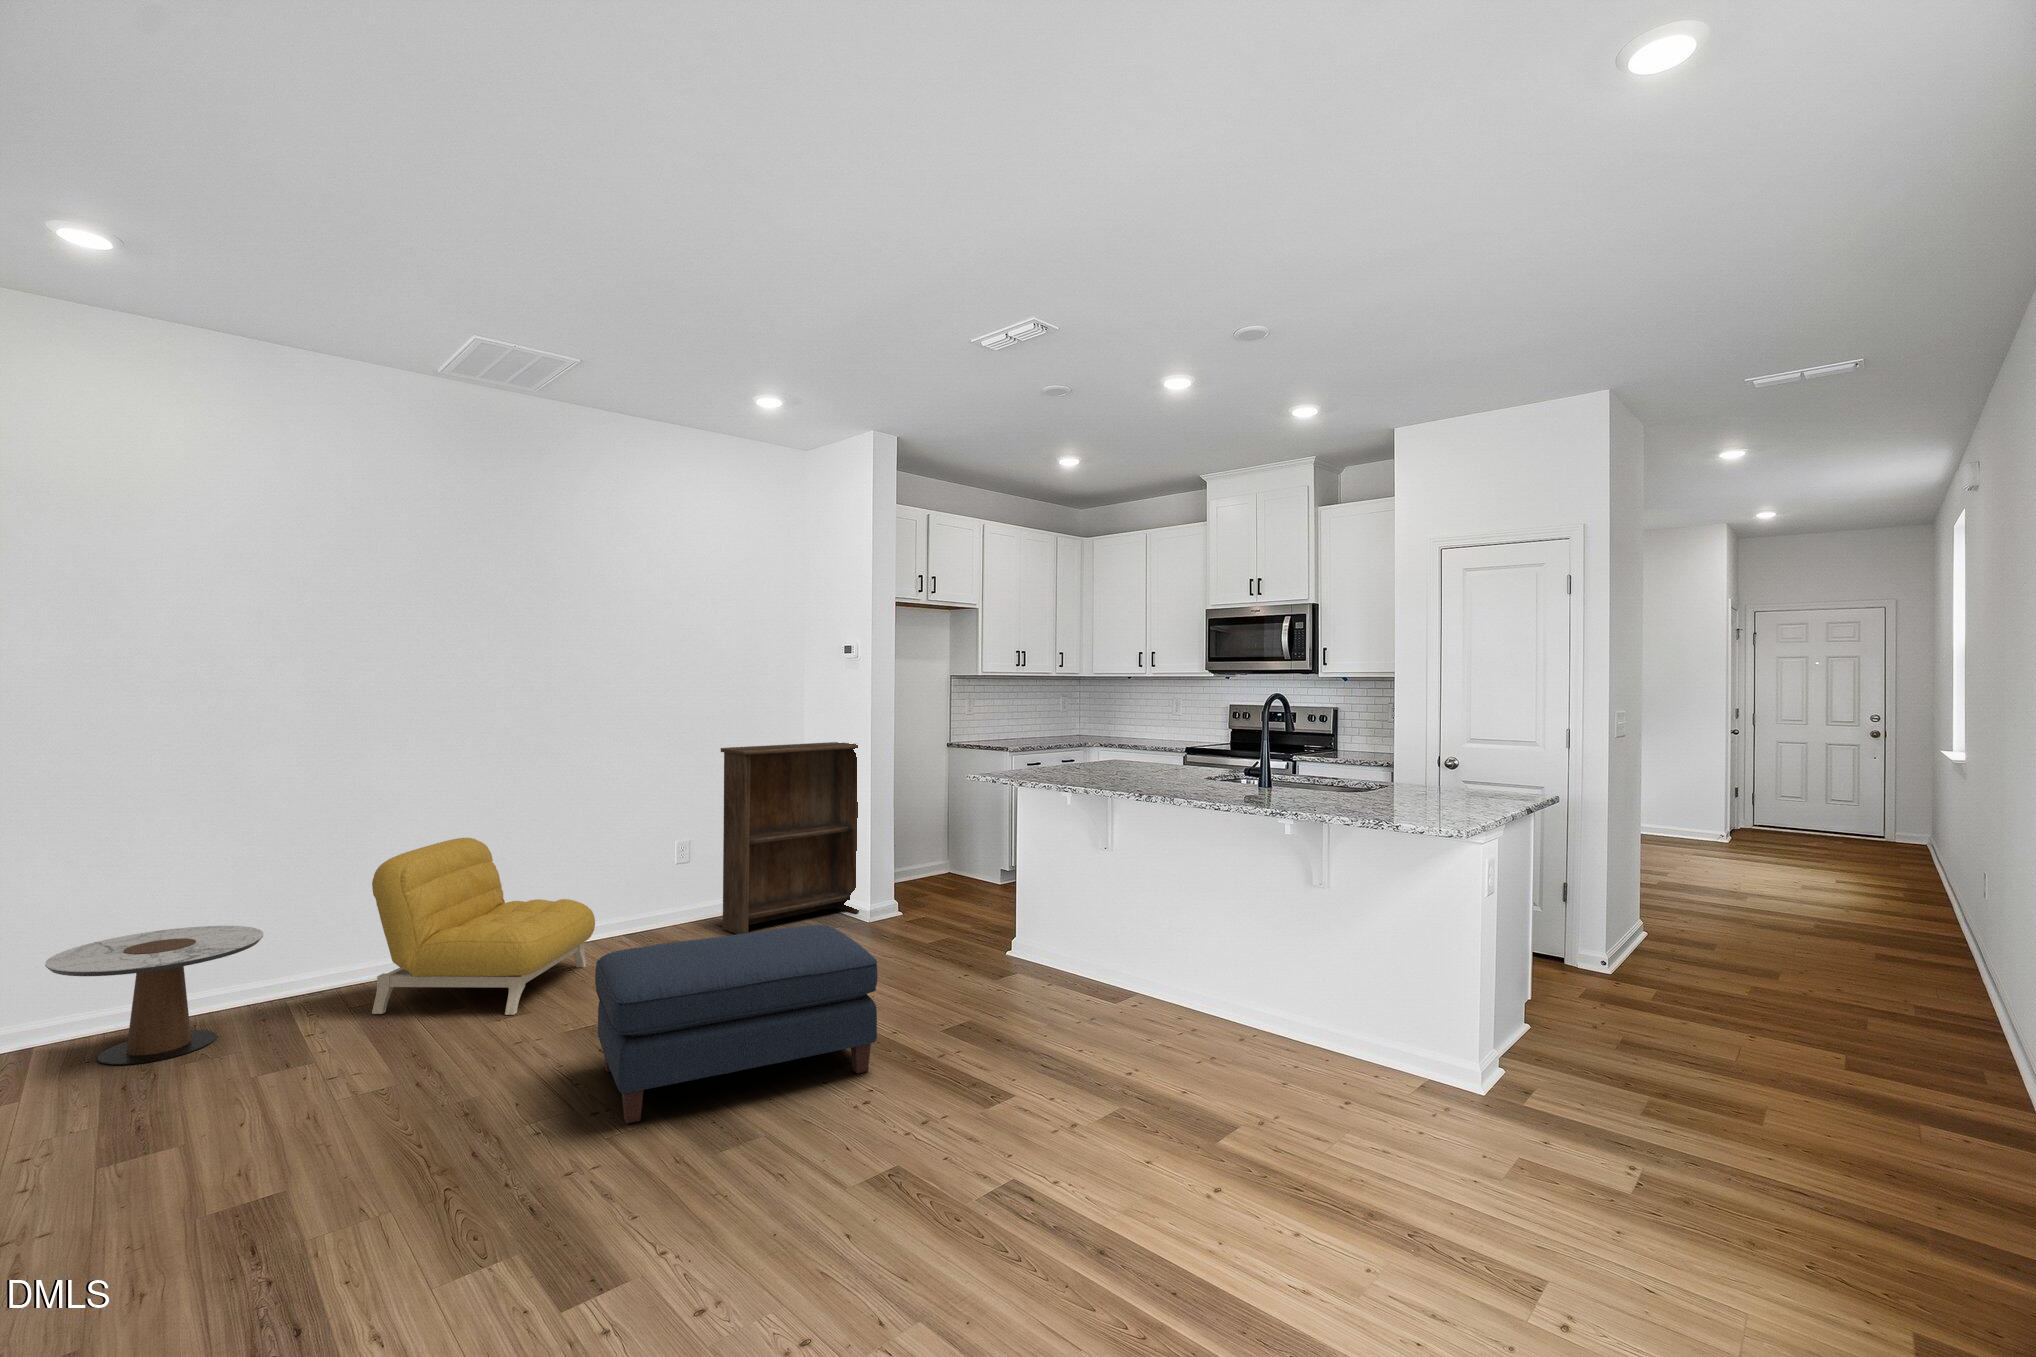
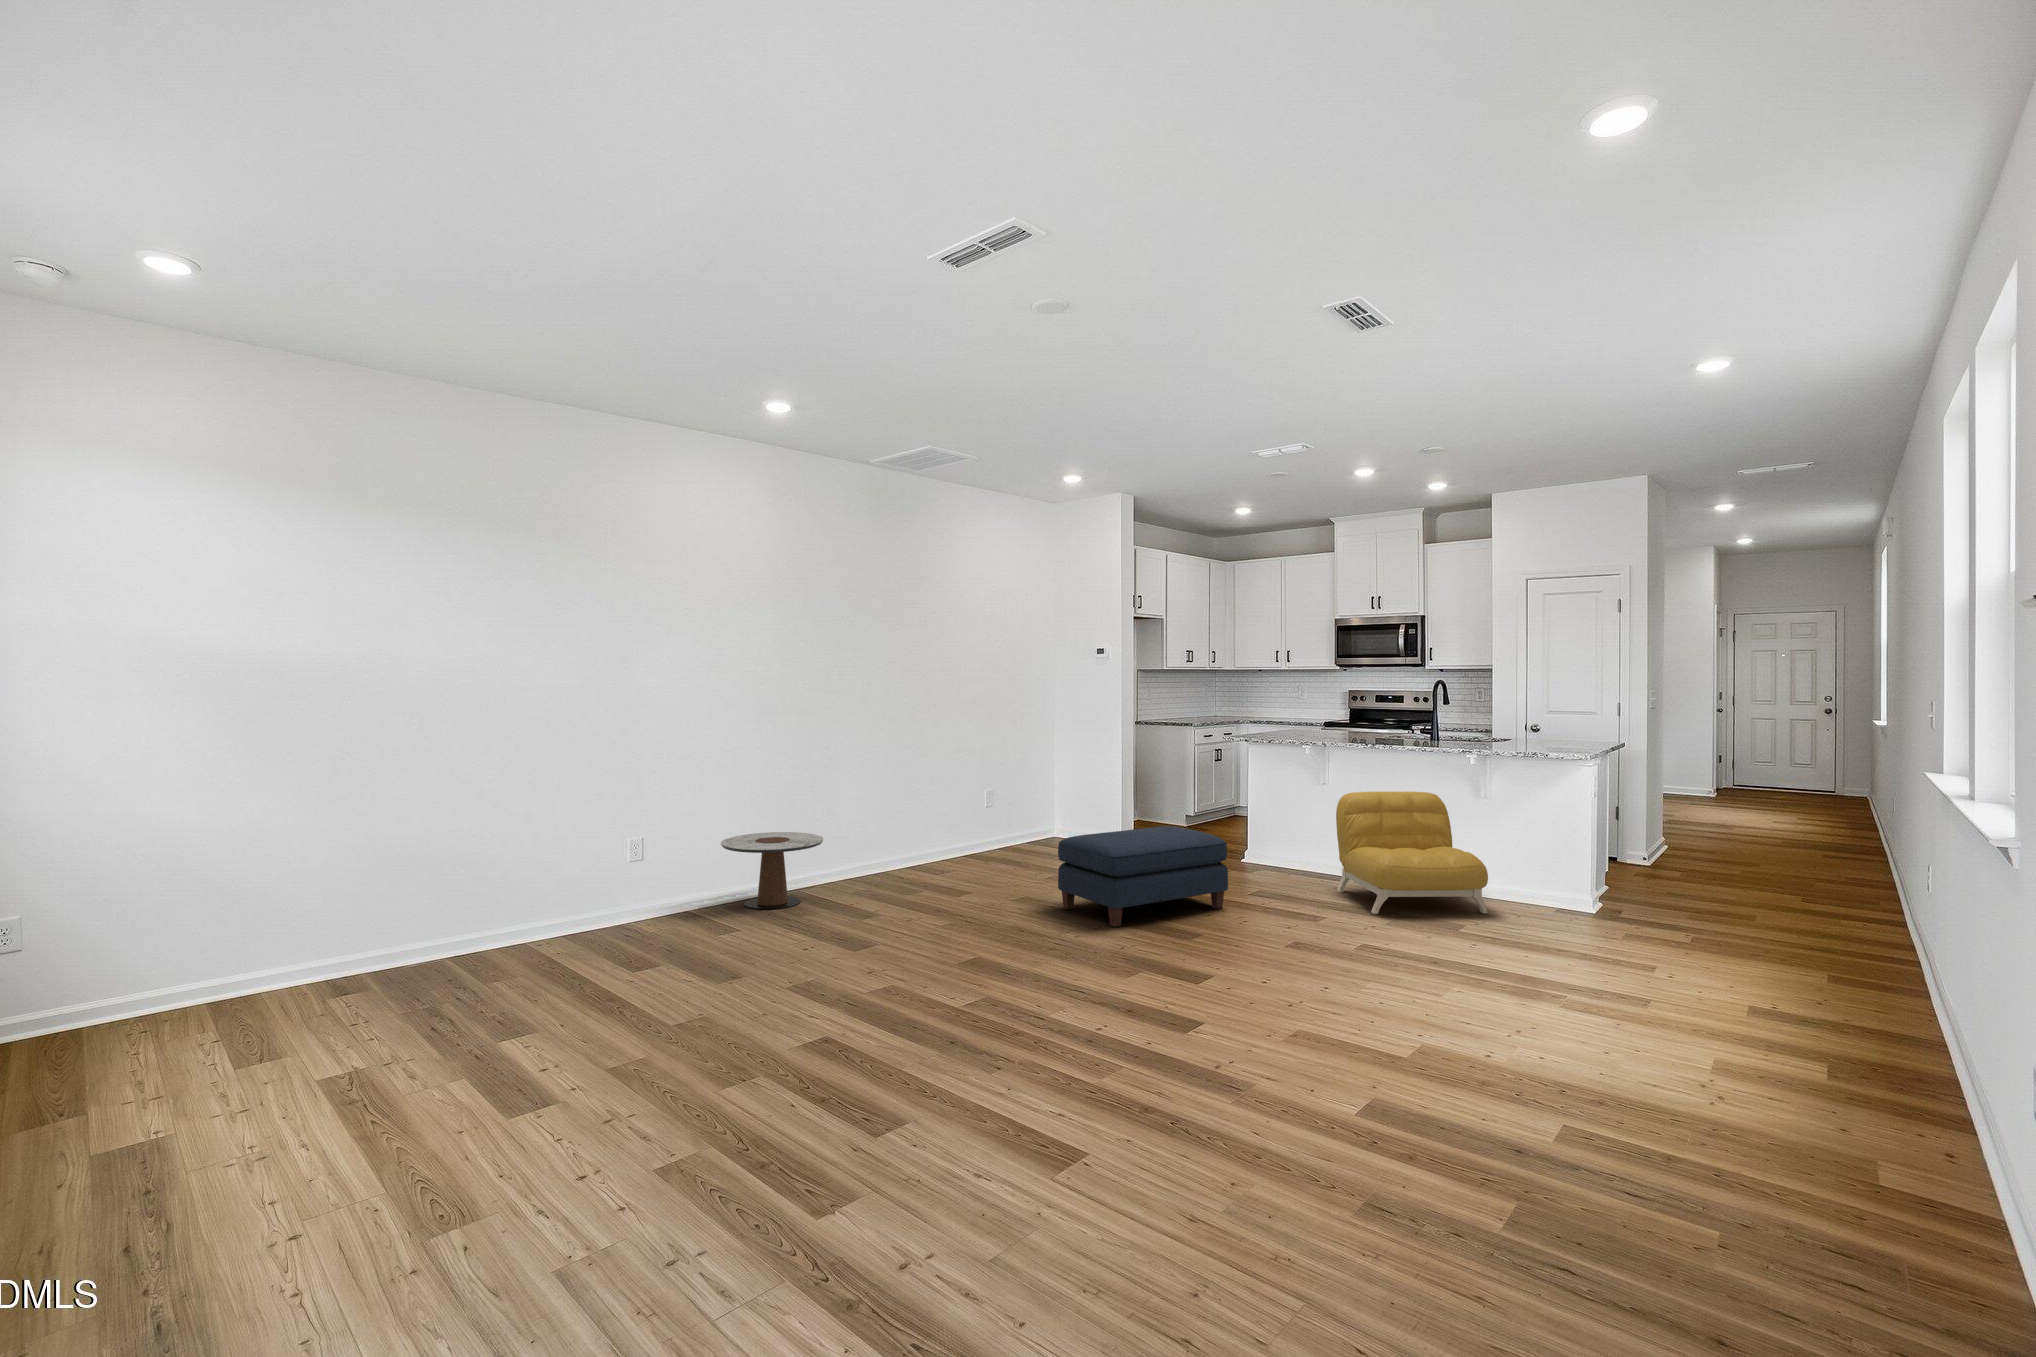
bookshelf: present [721,742,859,934] -> none [1023,718,1110,852]
armchair: present [372,838,595,1015] -> present [1336,792,1488,914]

